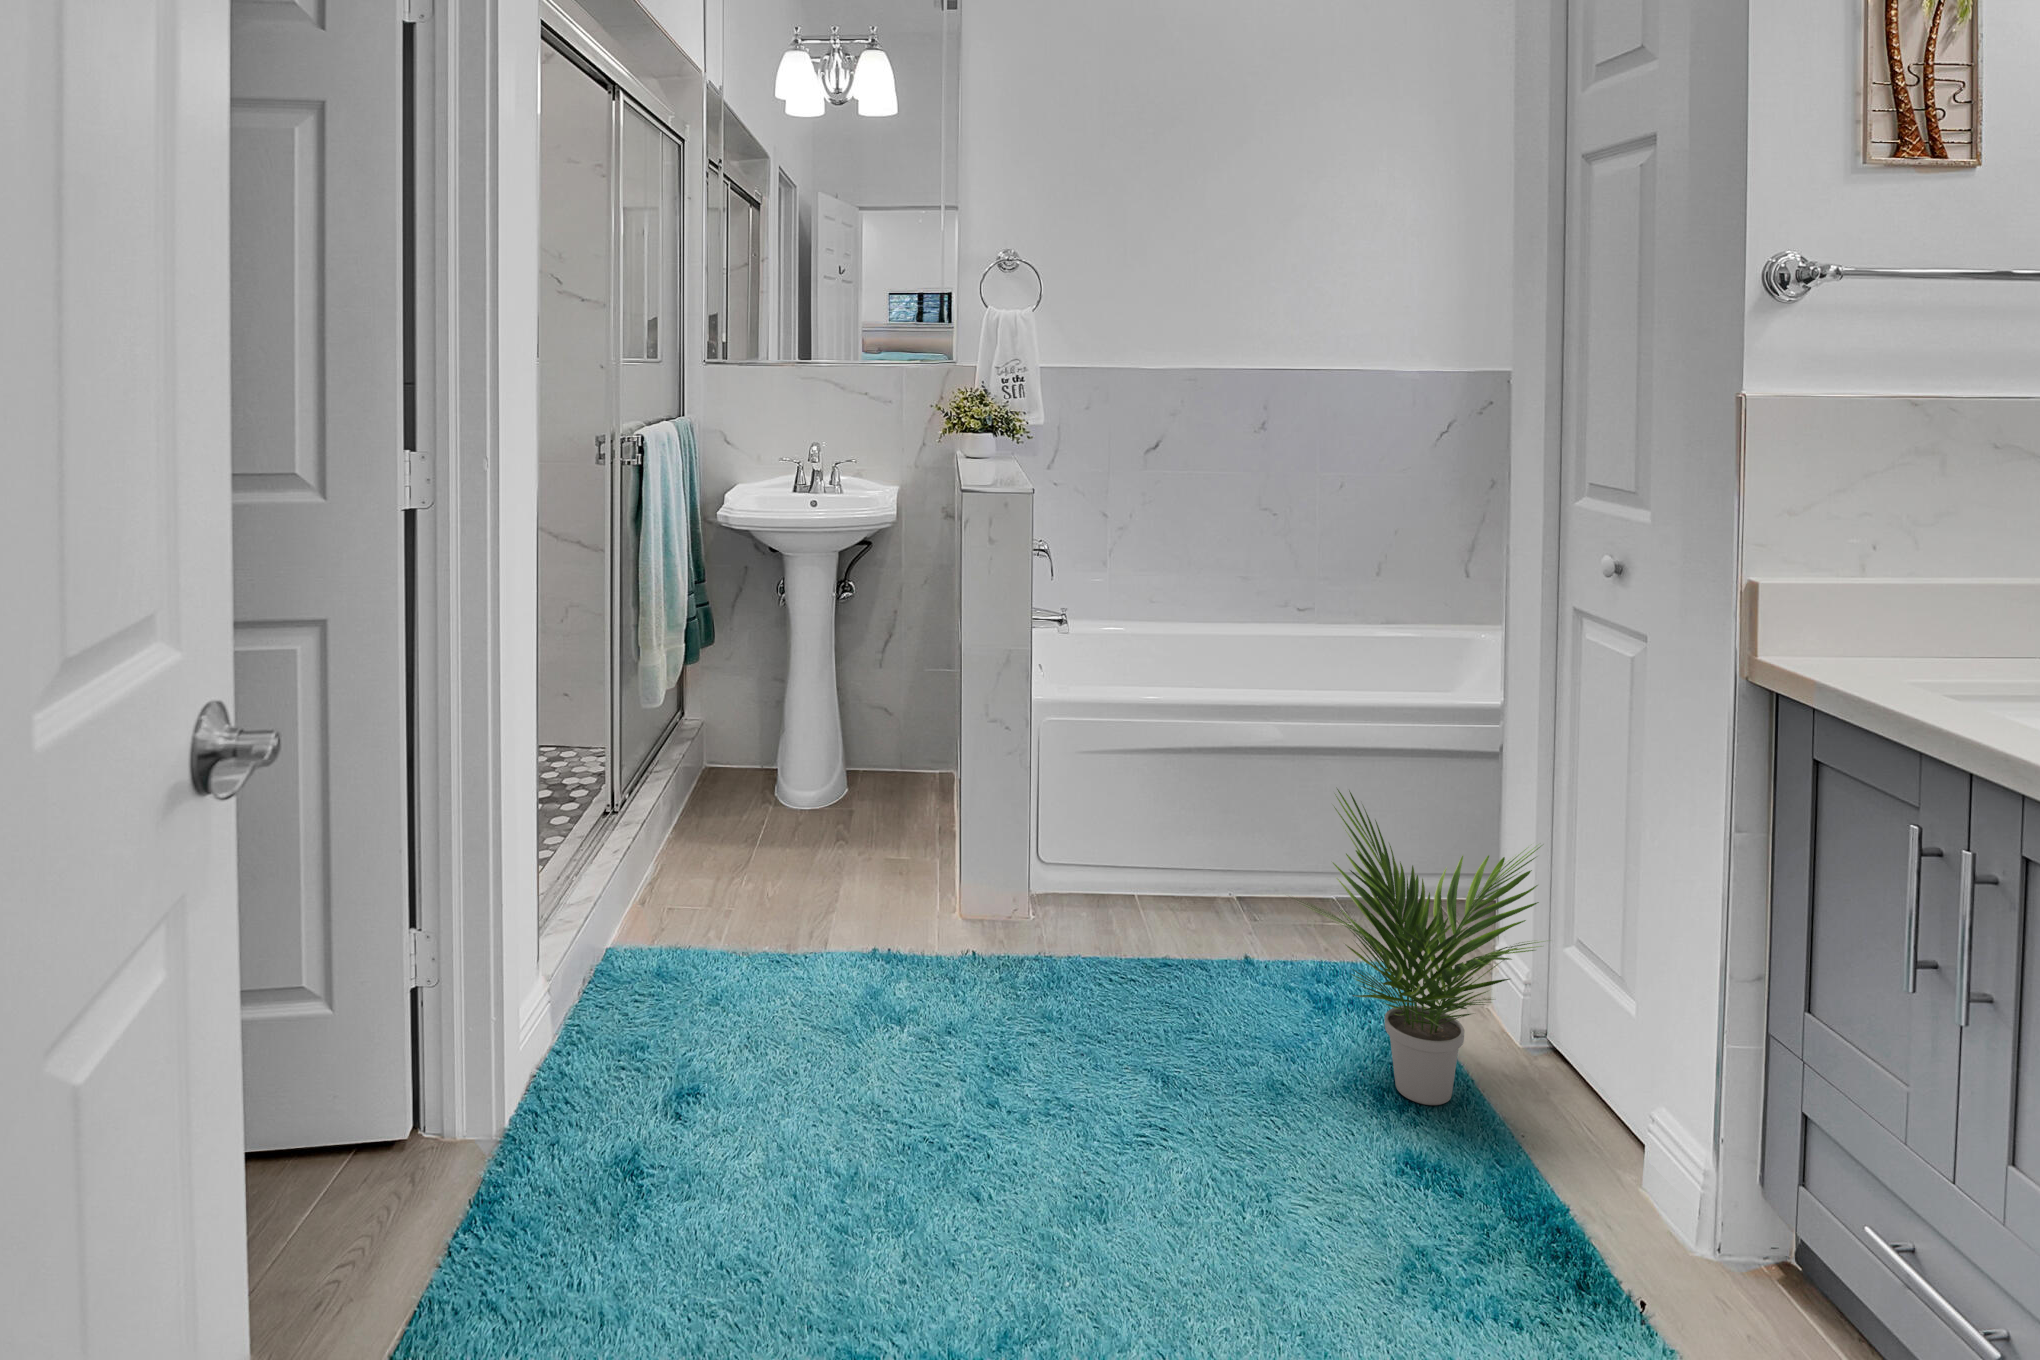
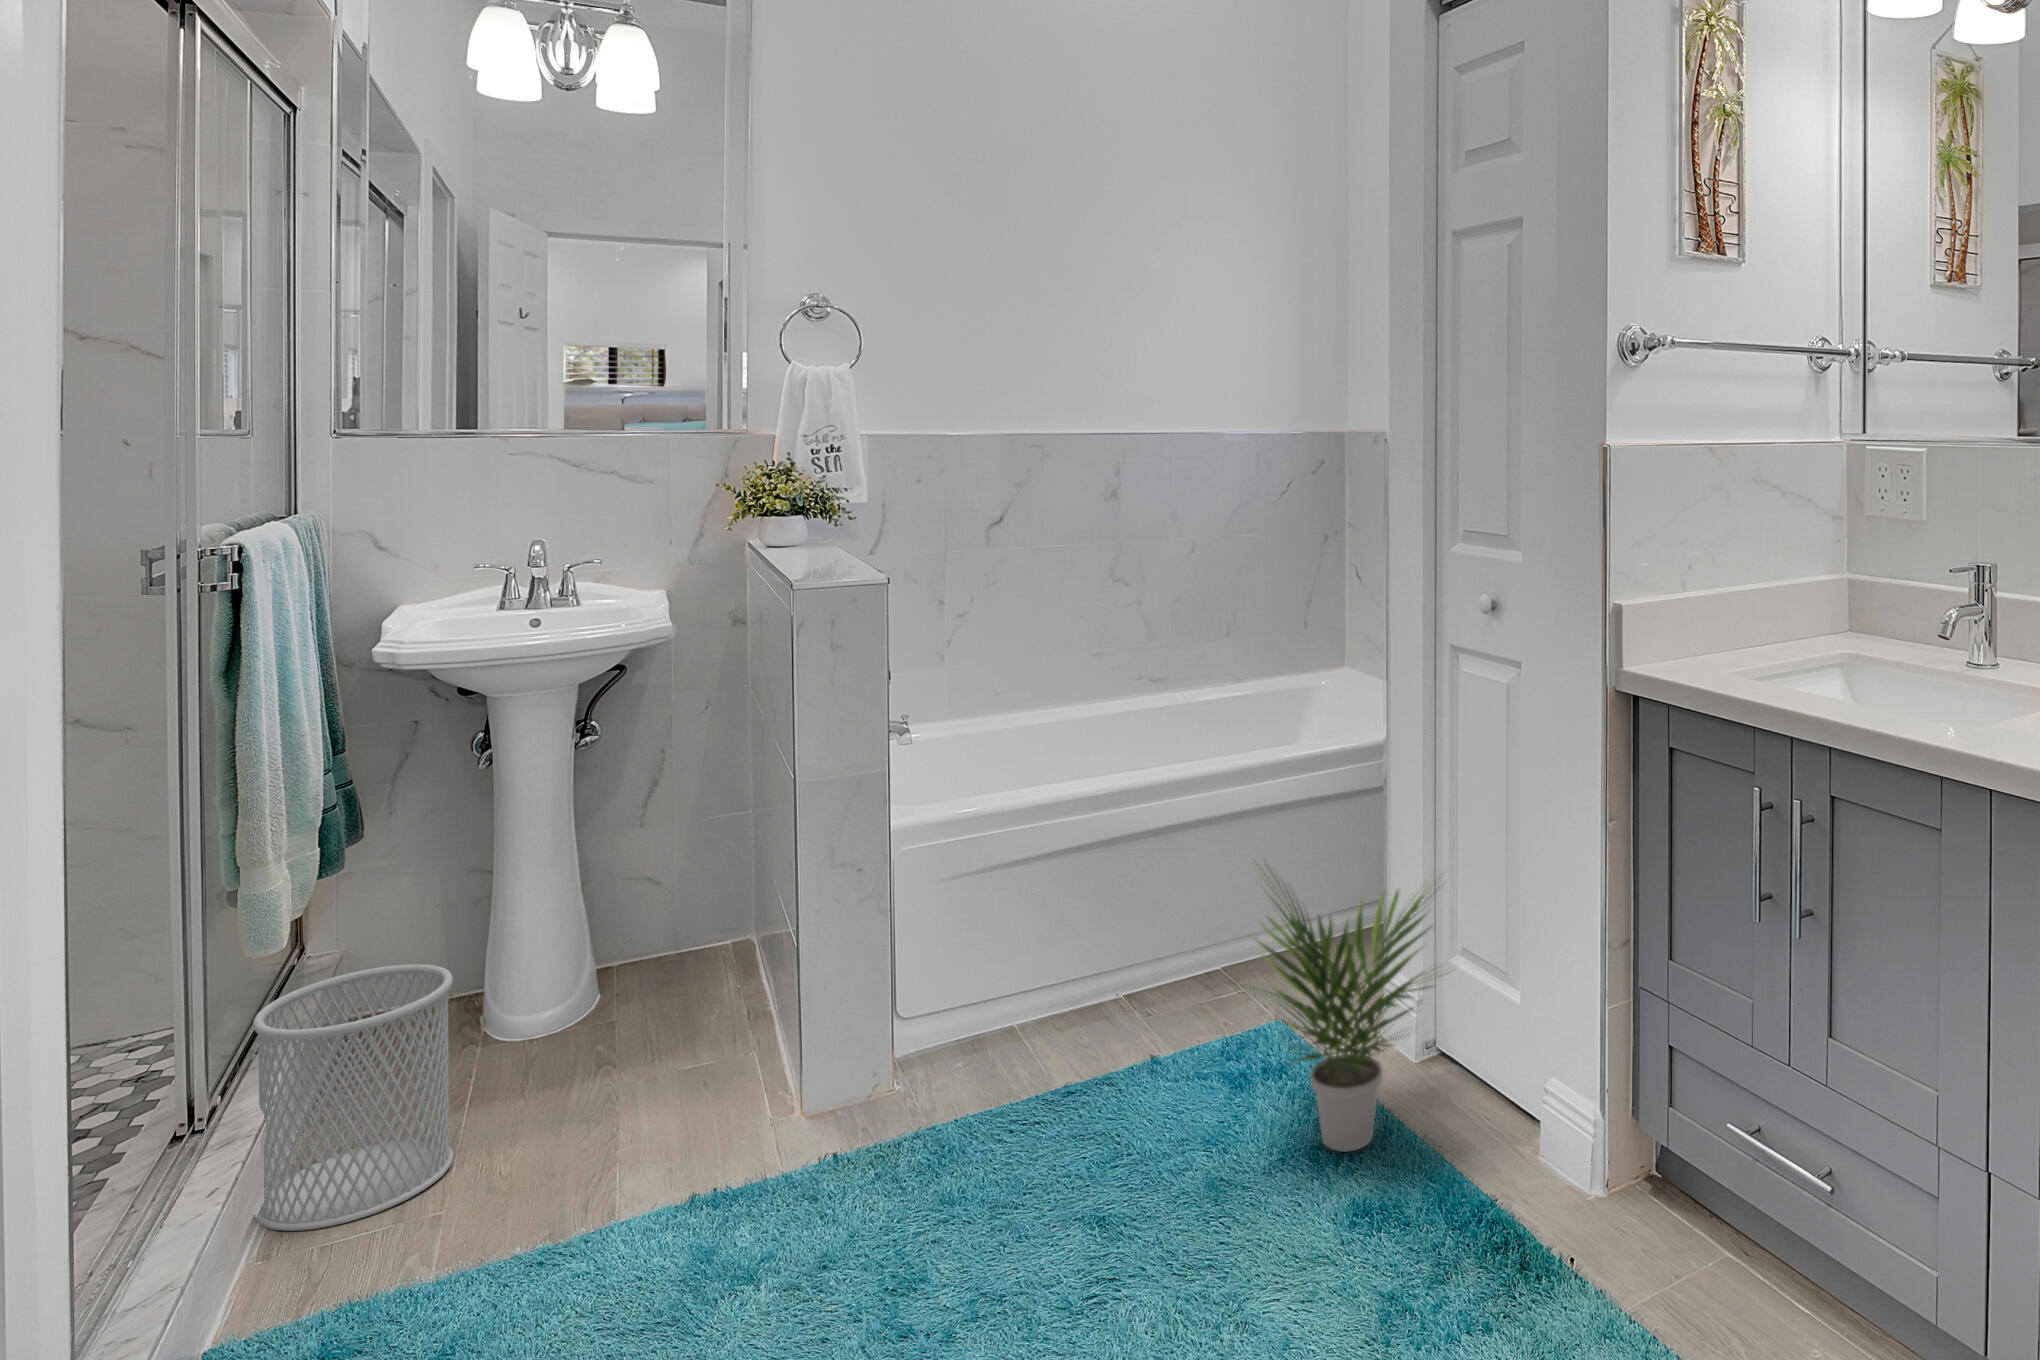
wastebasket: none [631,731,741,900] -> present [253,964,453,1231]

